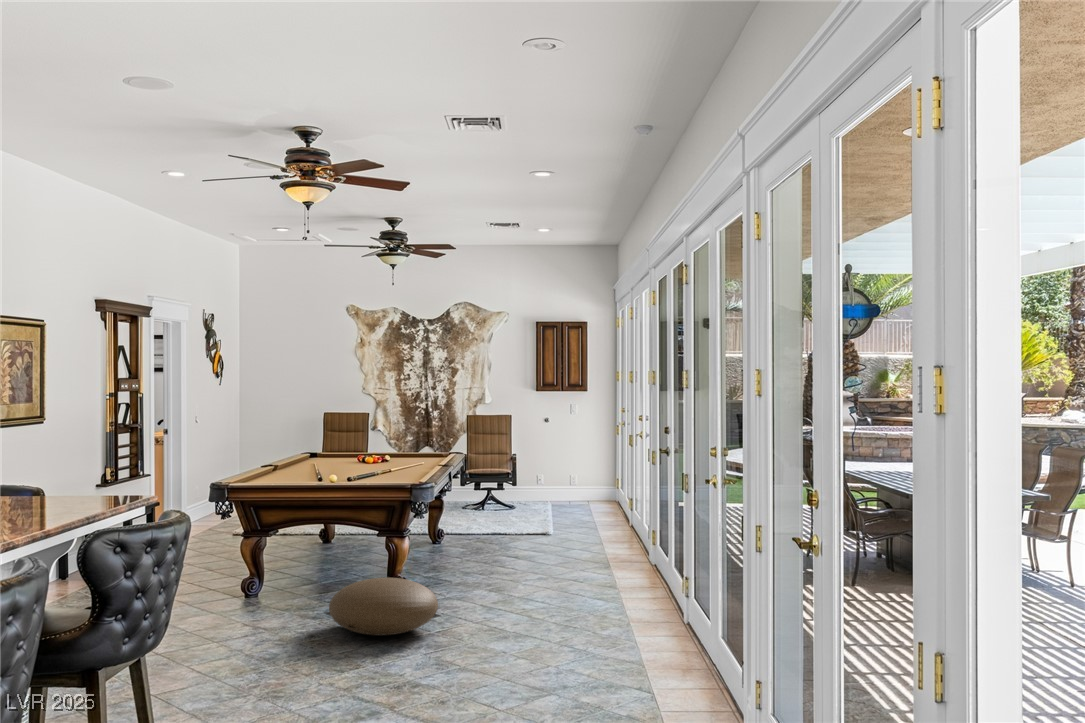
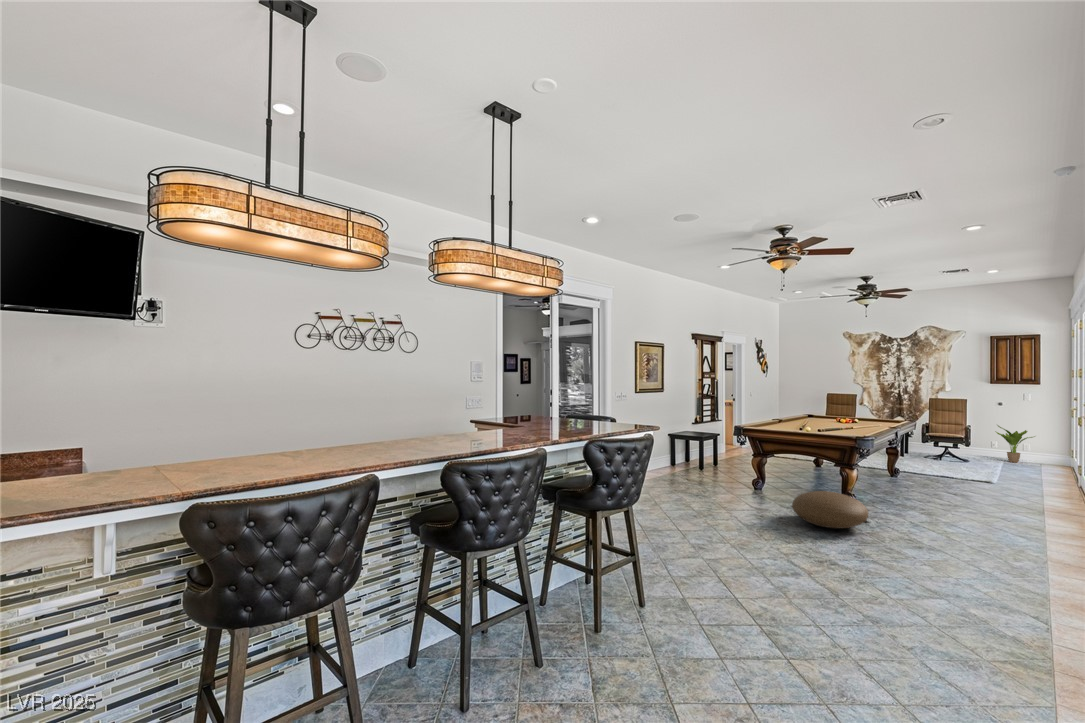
potted plant: none [542,450,586,503] -> present [996,426,1035,463]

